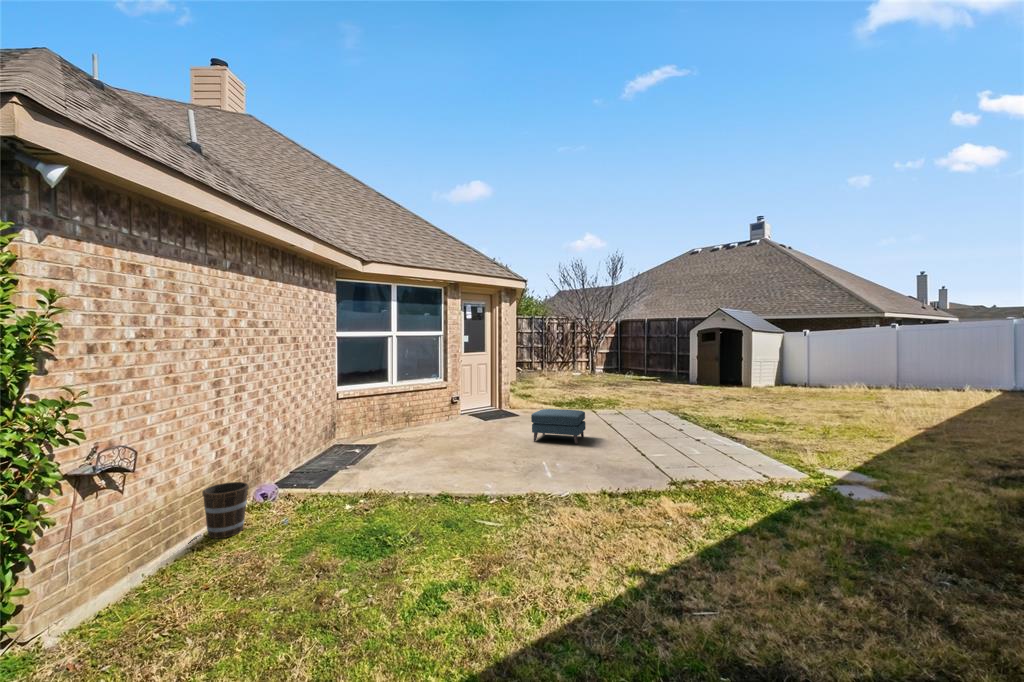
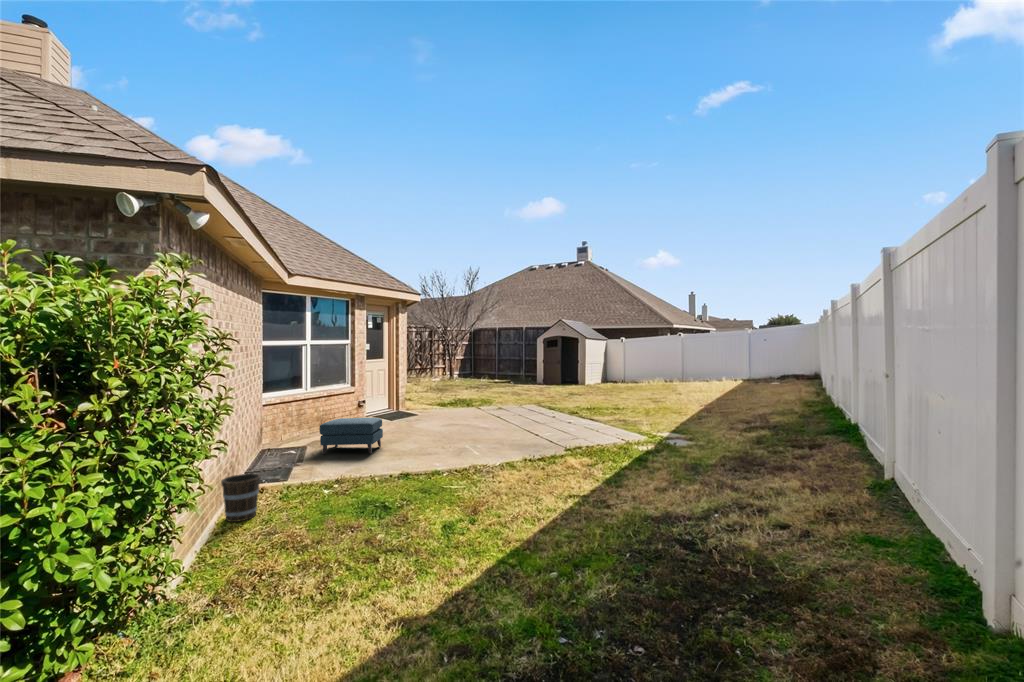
ottoman: present [531,409,586,444] -> present [320,418,383,455]

